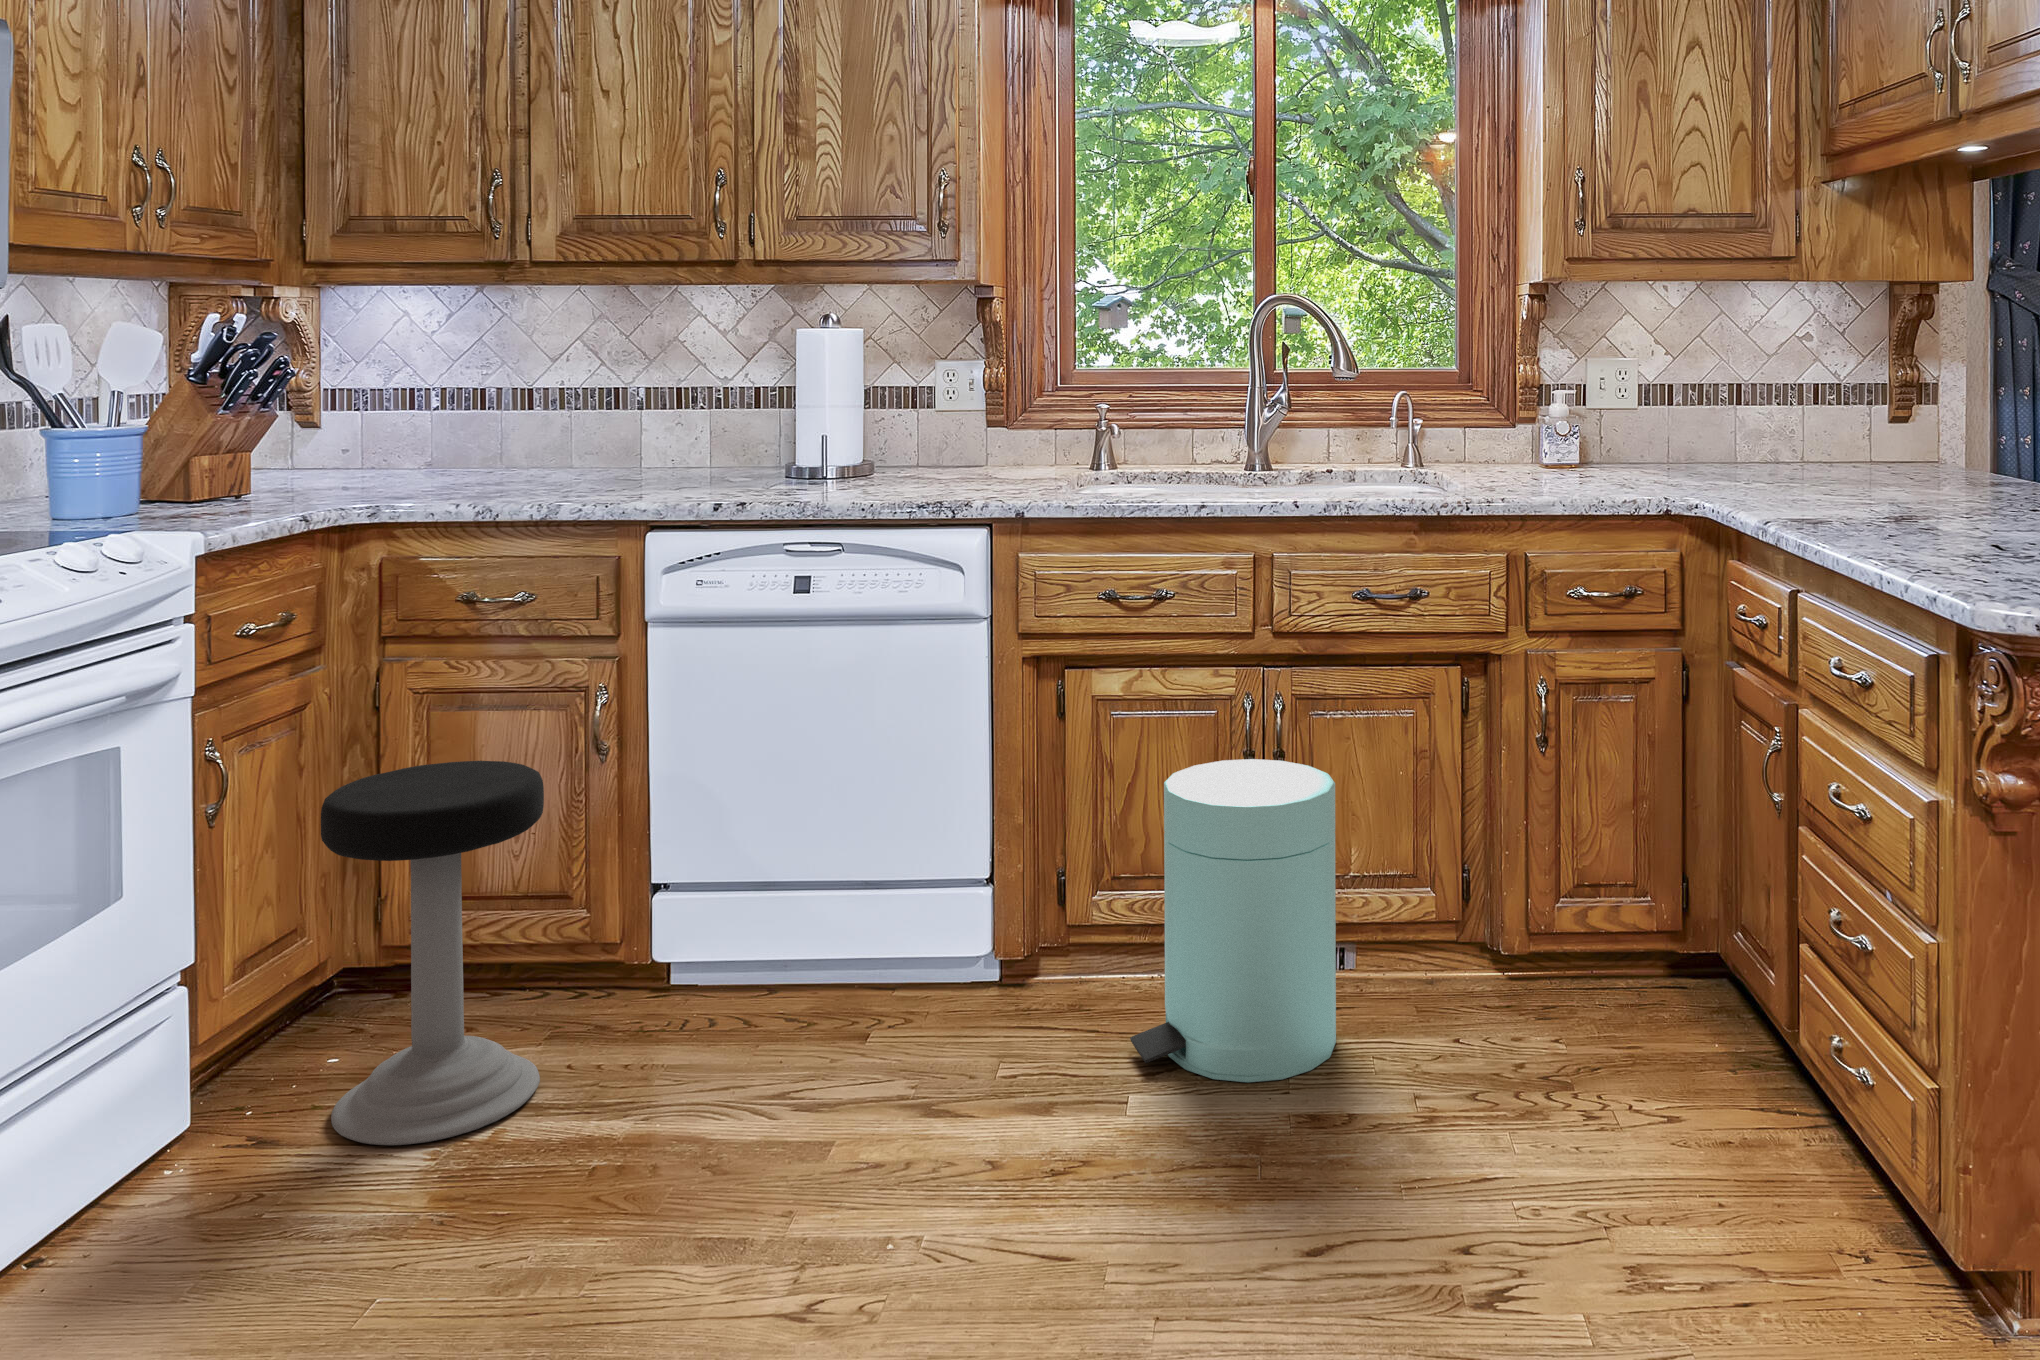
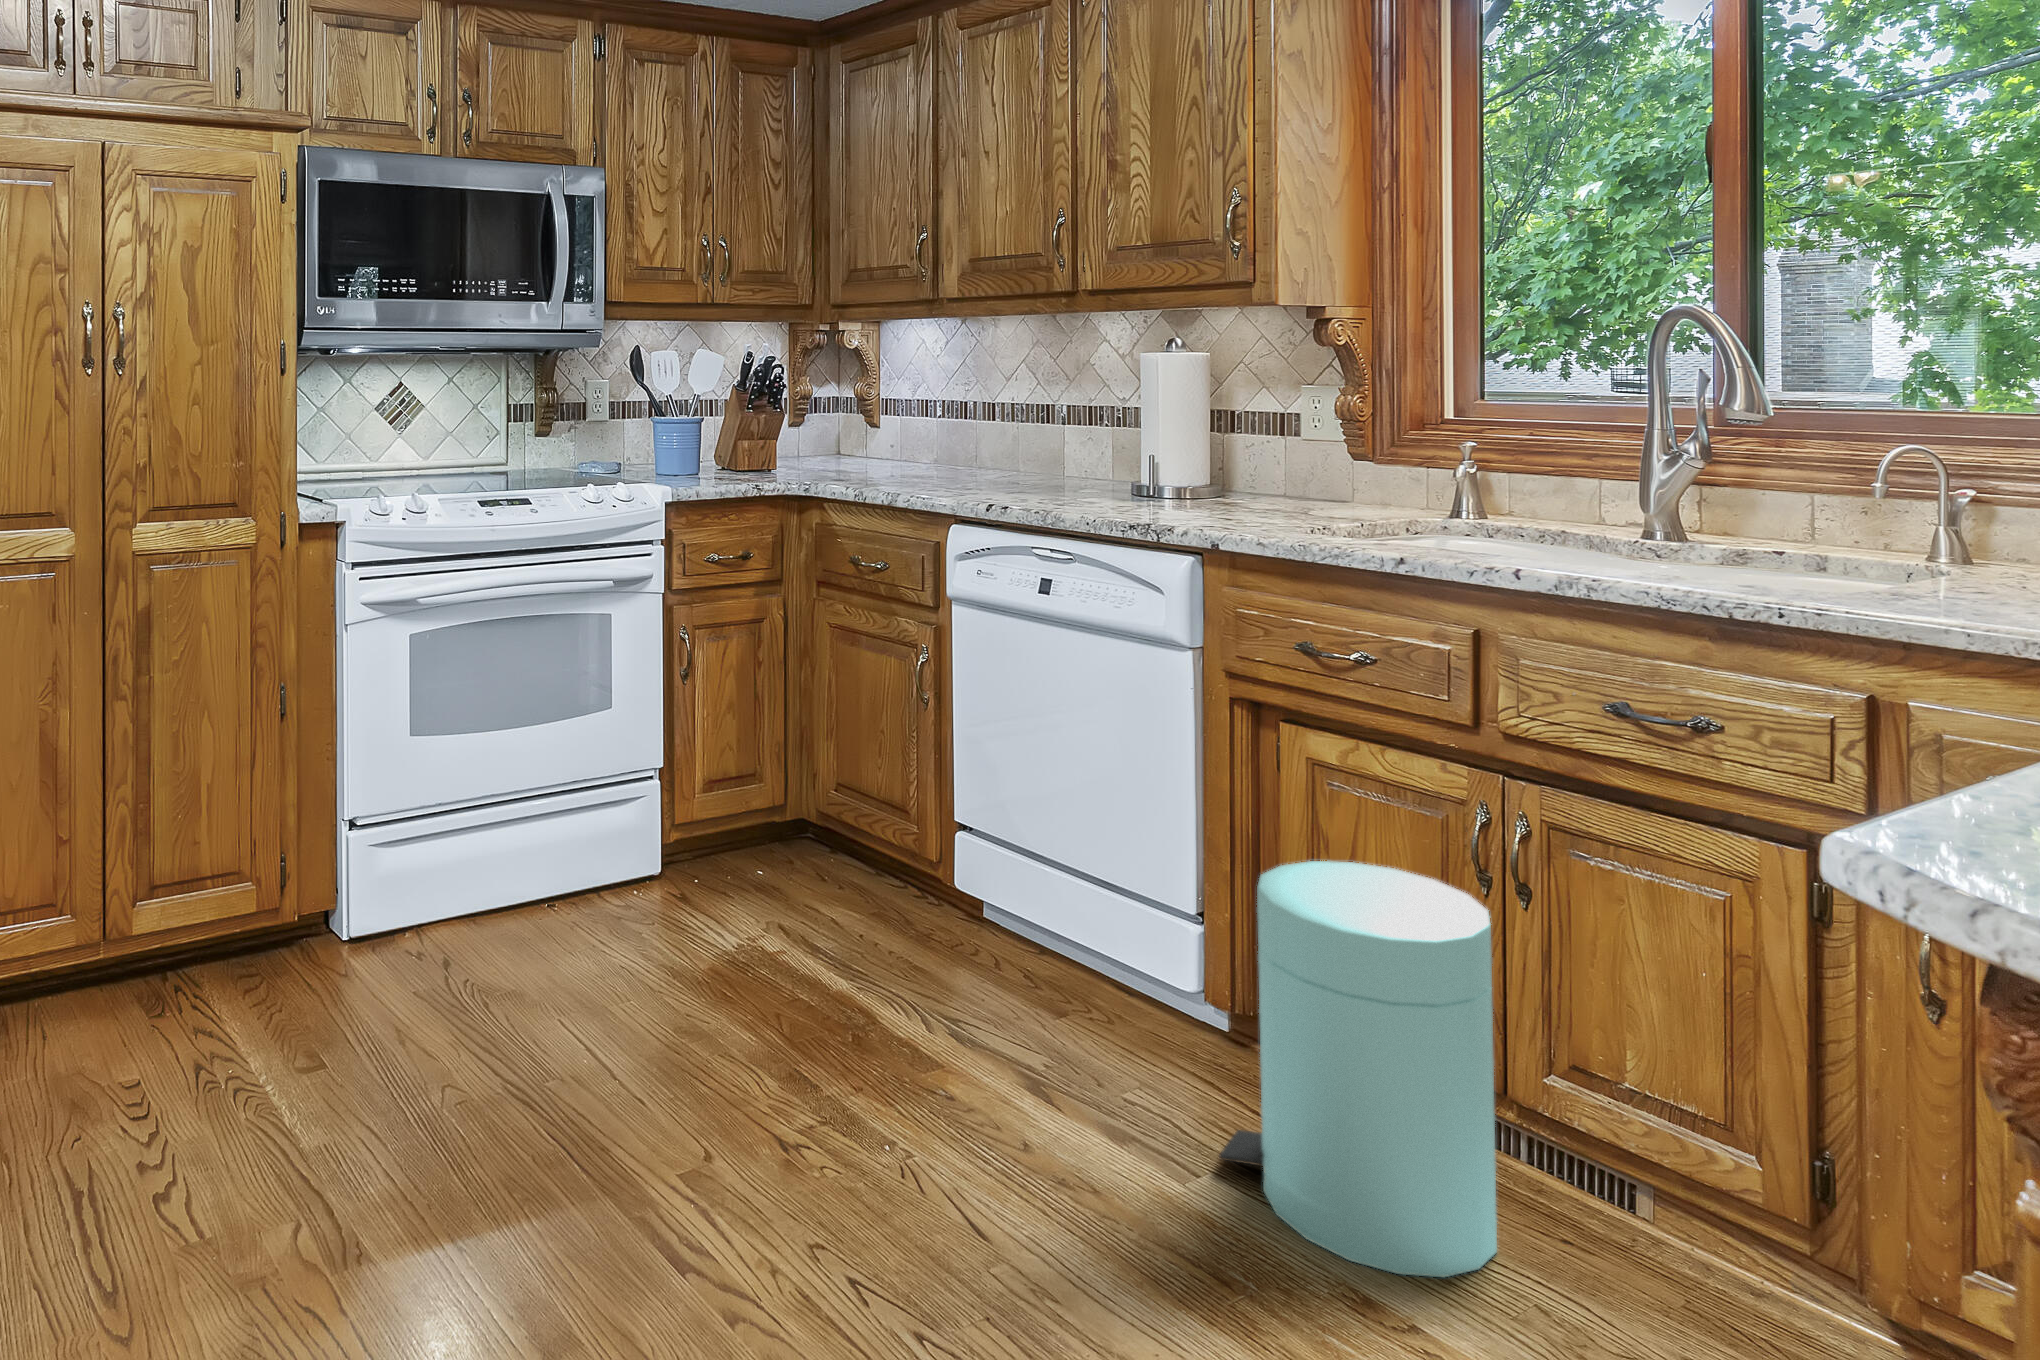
stool: present [321,761,544,1145] -> none [685,675,827,946]

